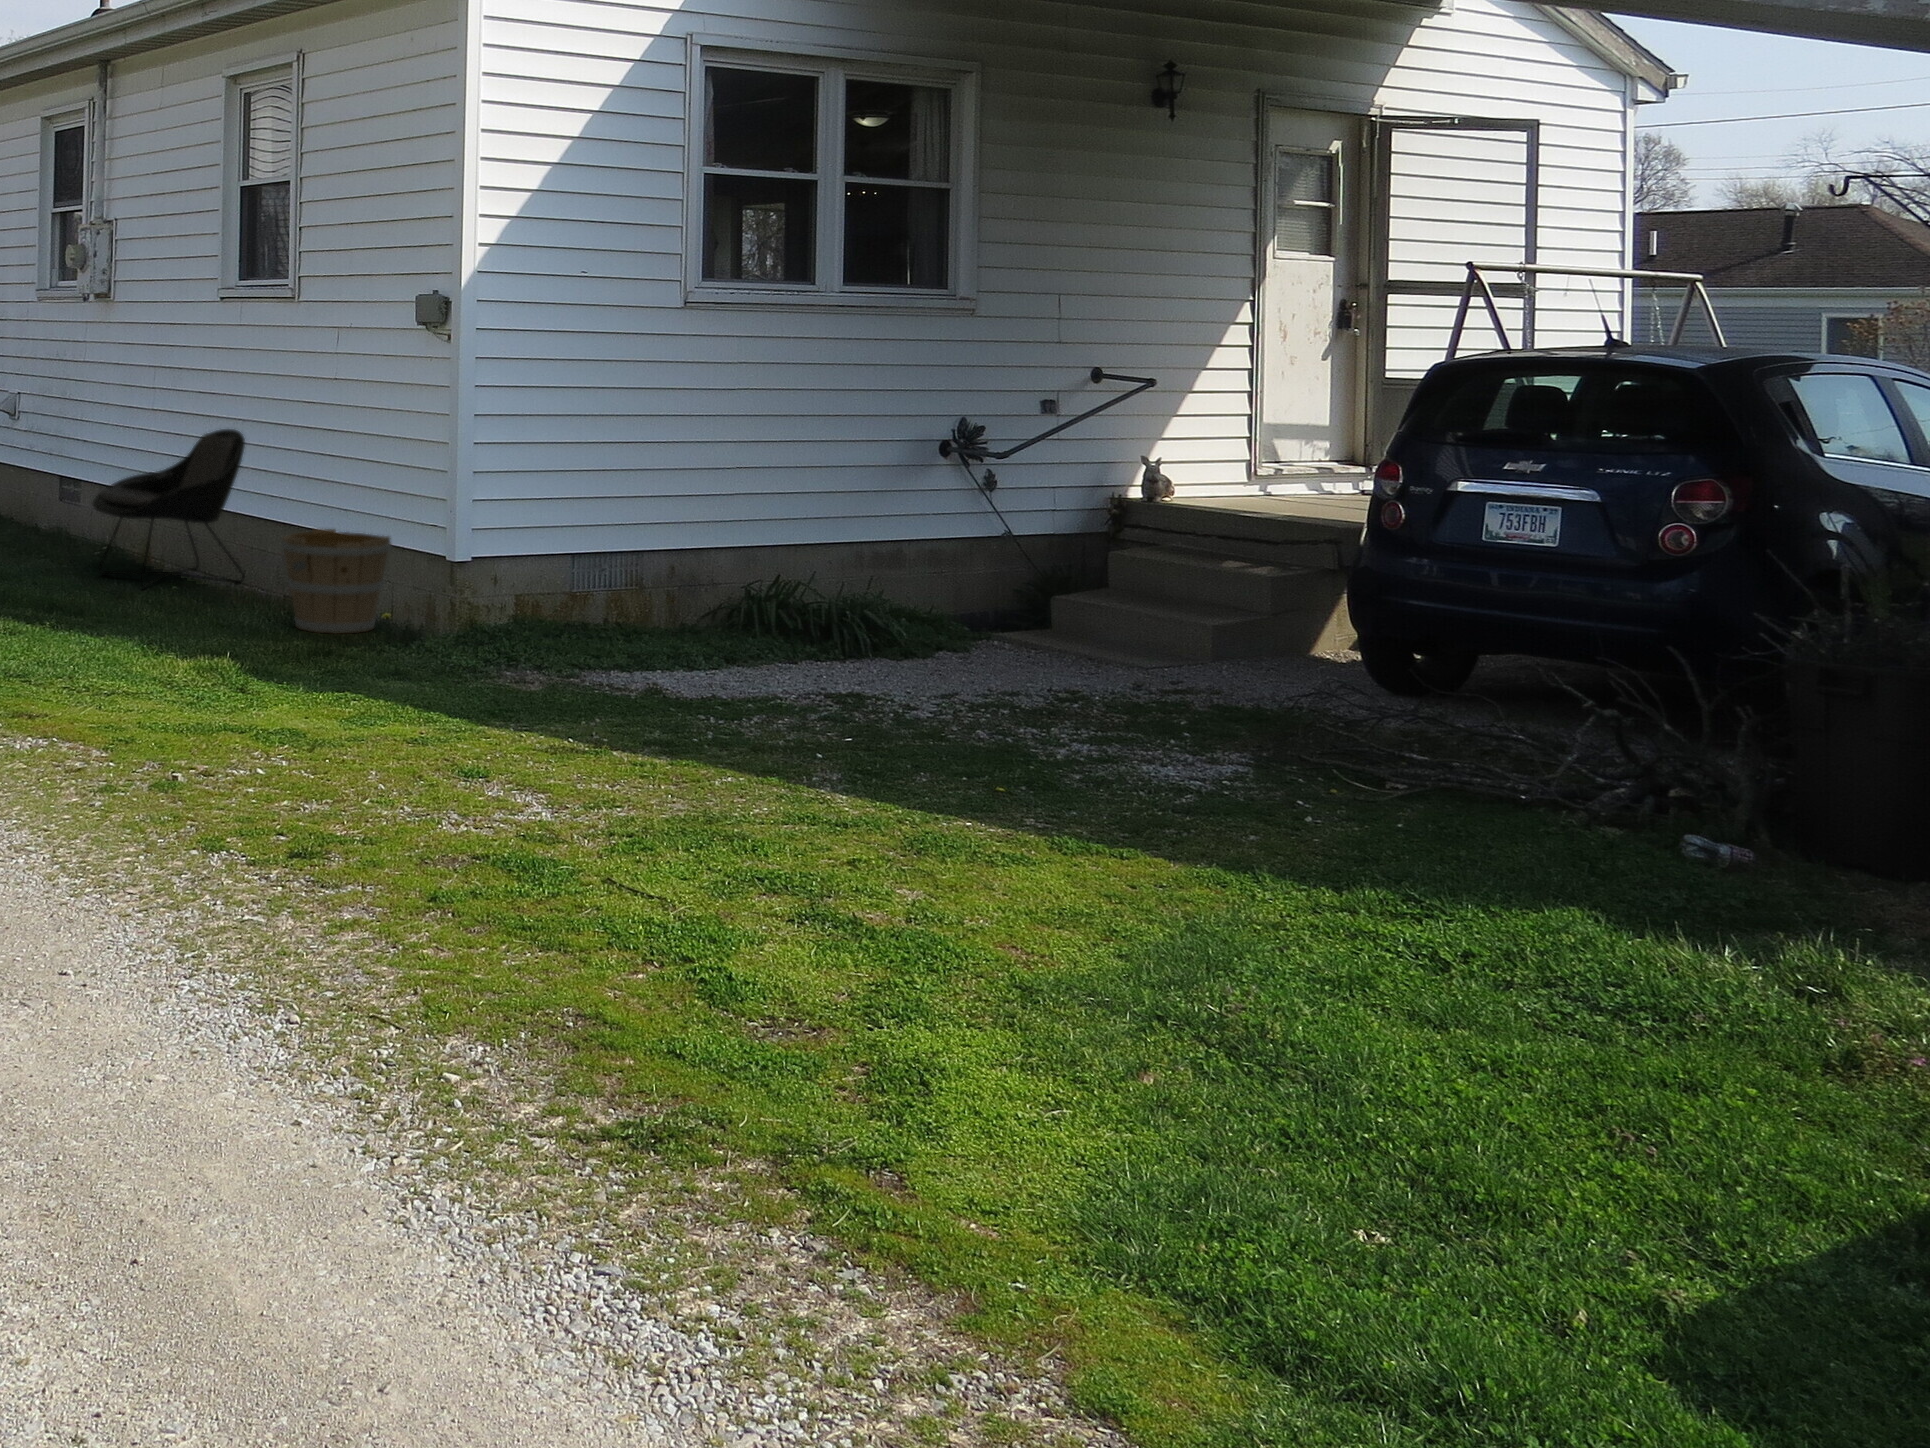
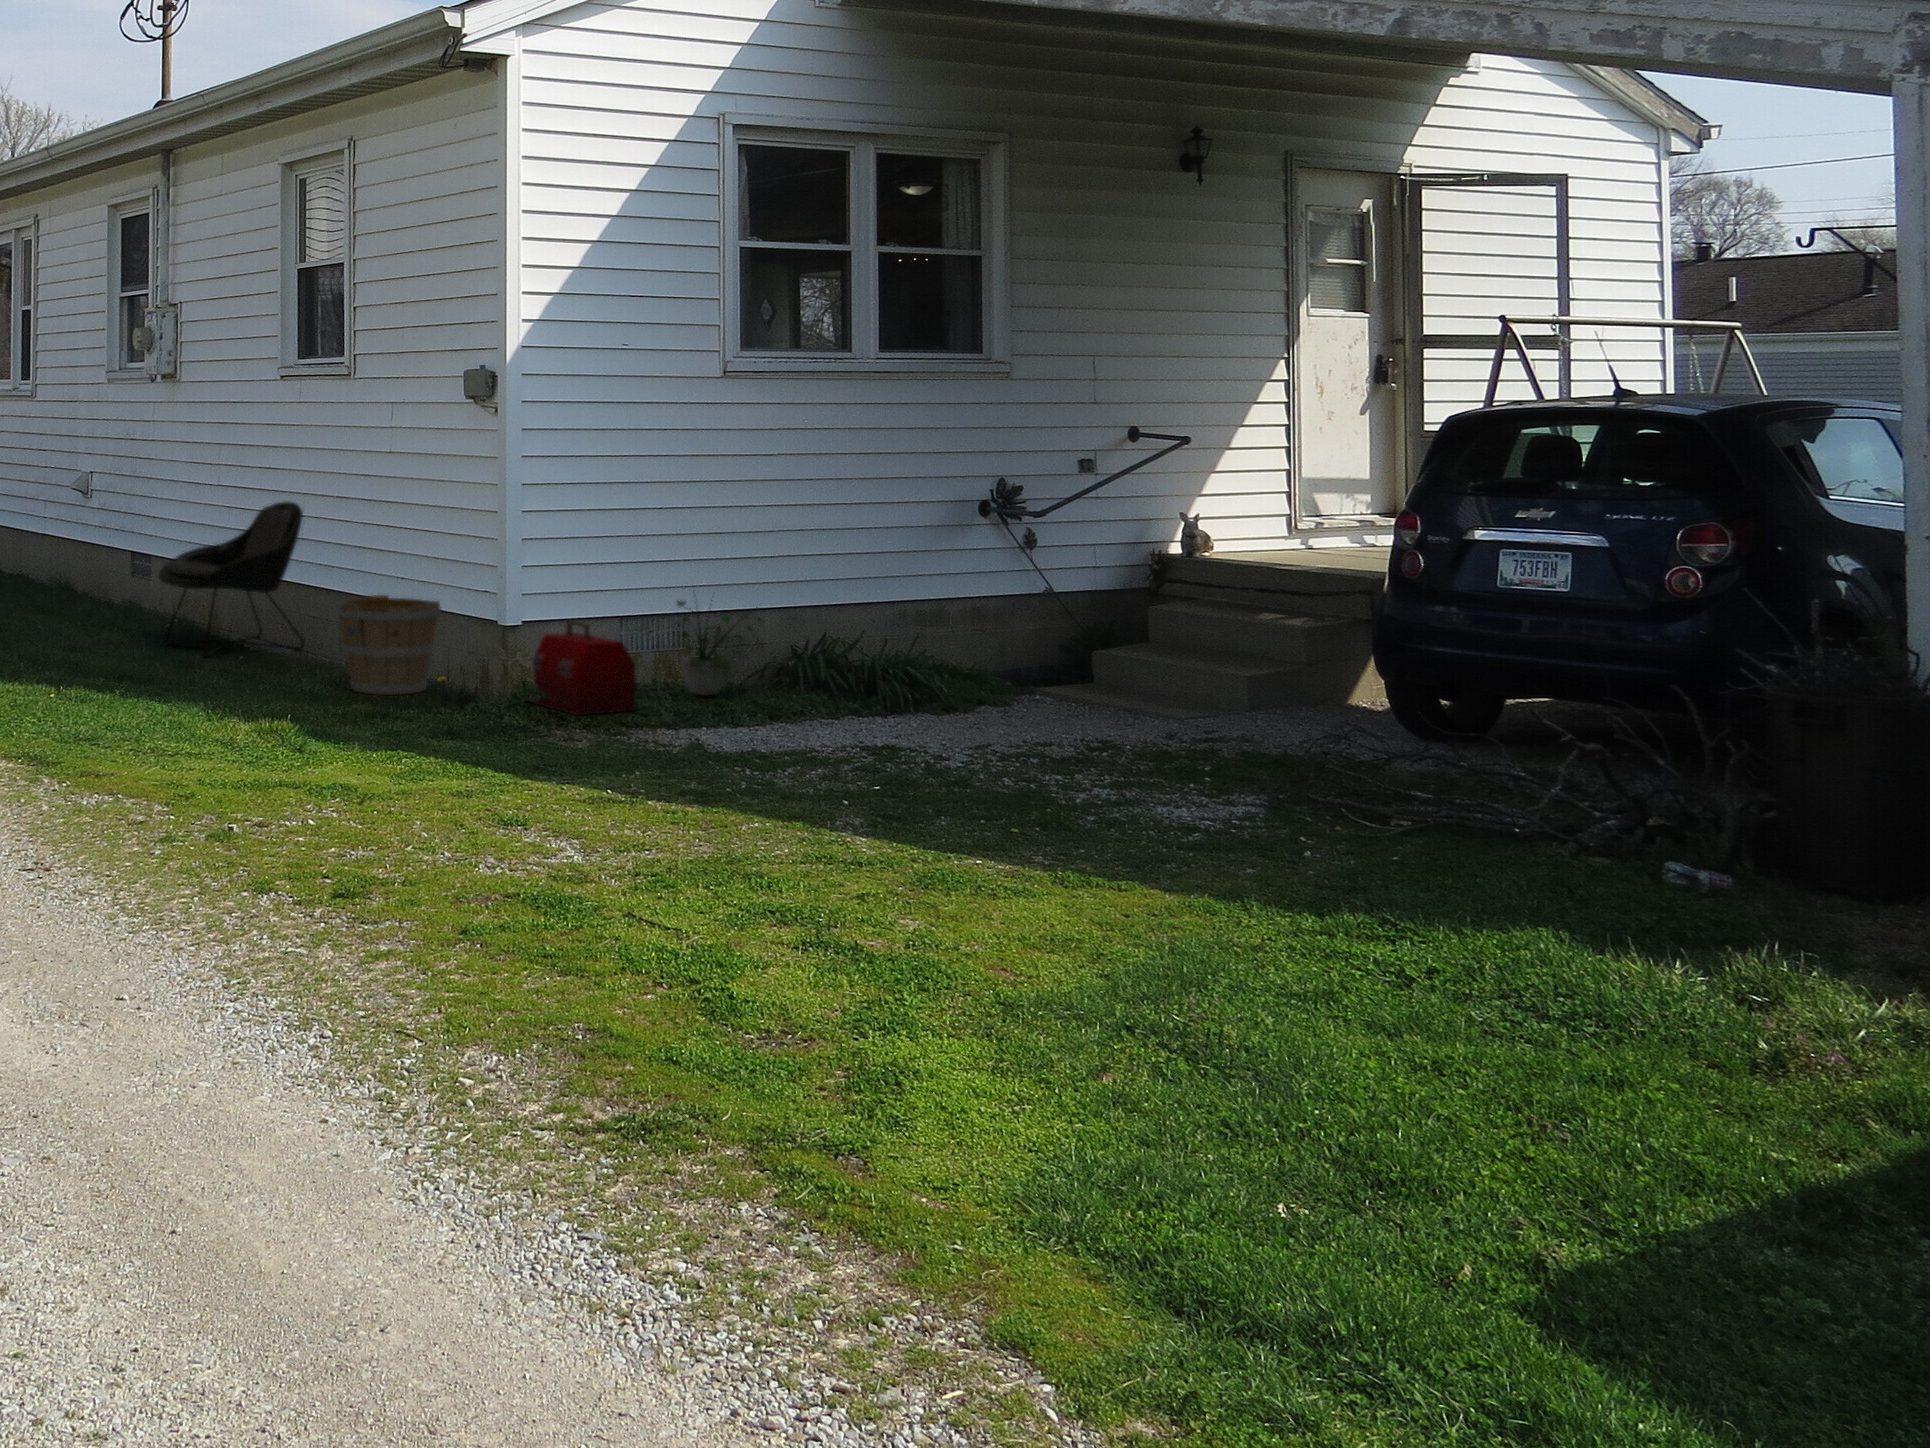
potted plant: none [629,515,730,639] -> present [675,600,762,695]
toolbox: none [476,558,595,659] -> present [532,620,636,715]

